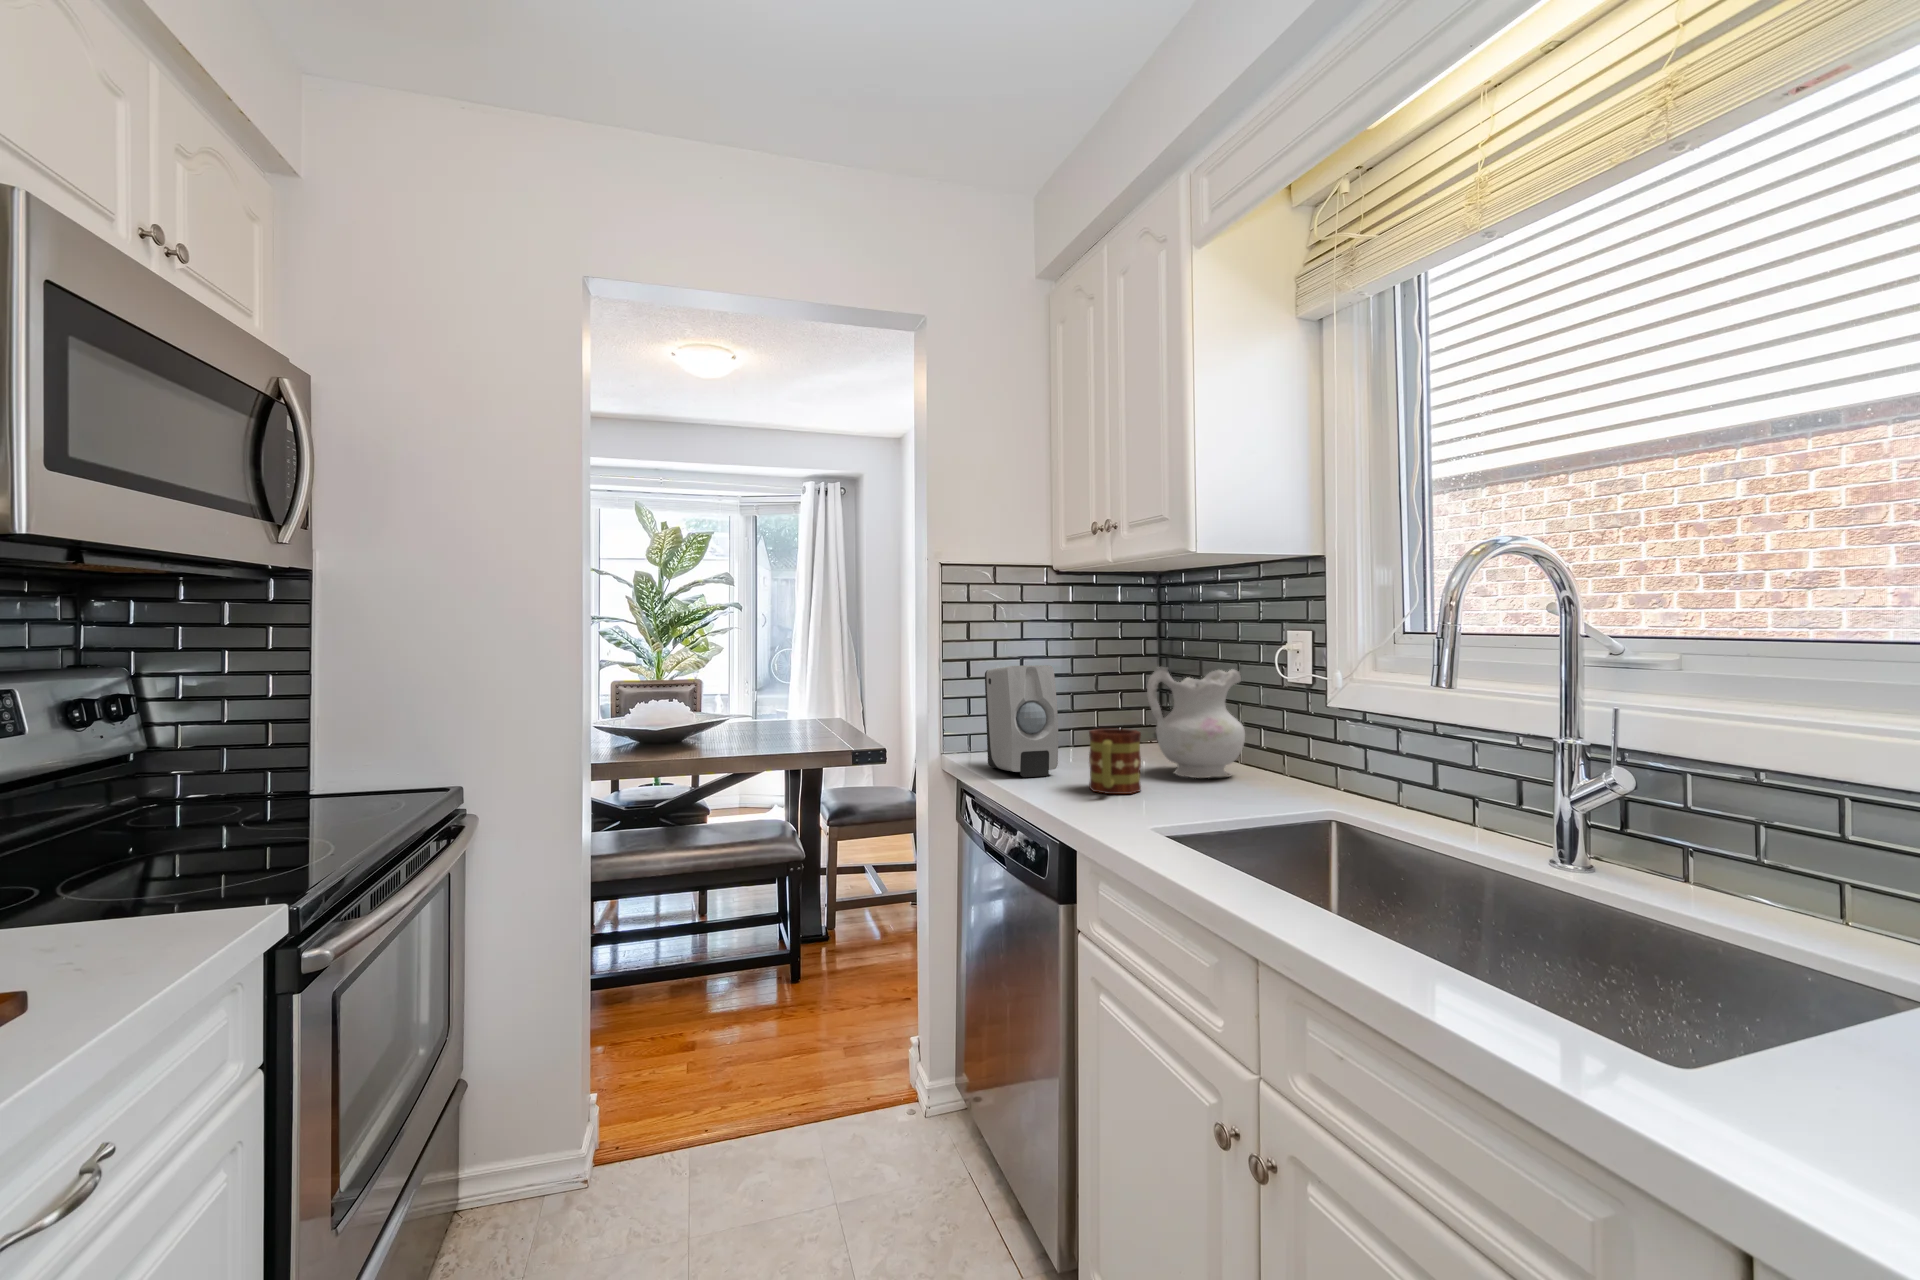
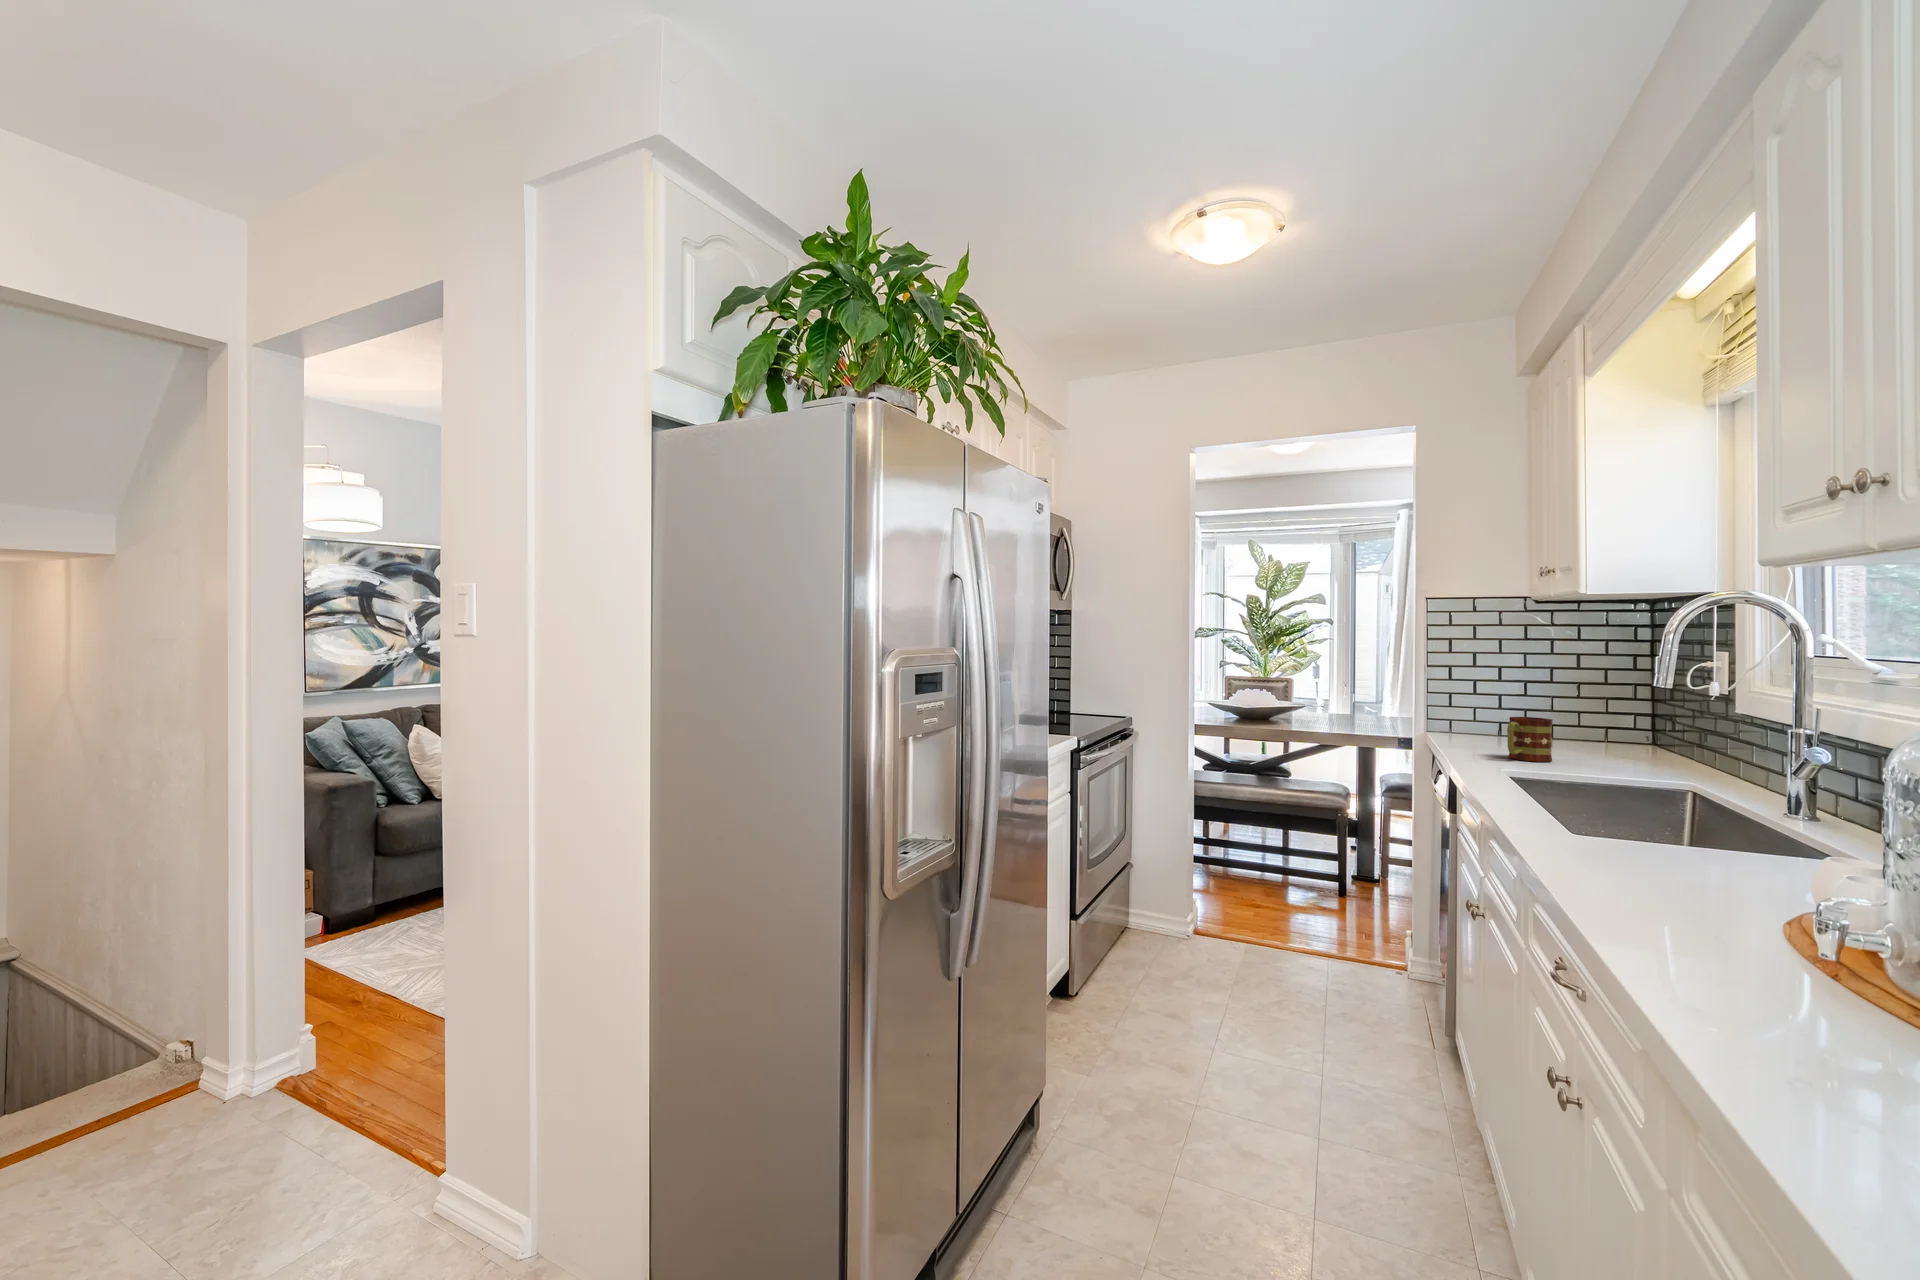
soap dispenser: present [985,665,1058,777] -> none [1454,670,1502,749]
ceramic pitcher: present [1147,667,1245,778] -> none [1583,676,1682,766]

